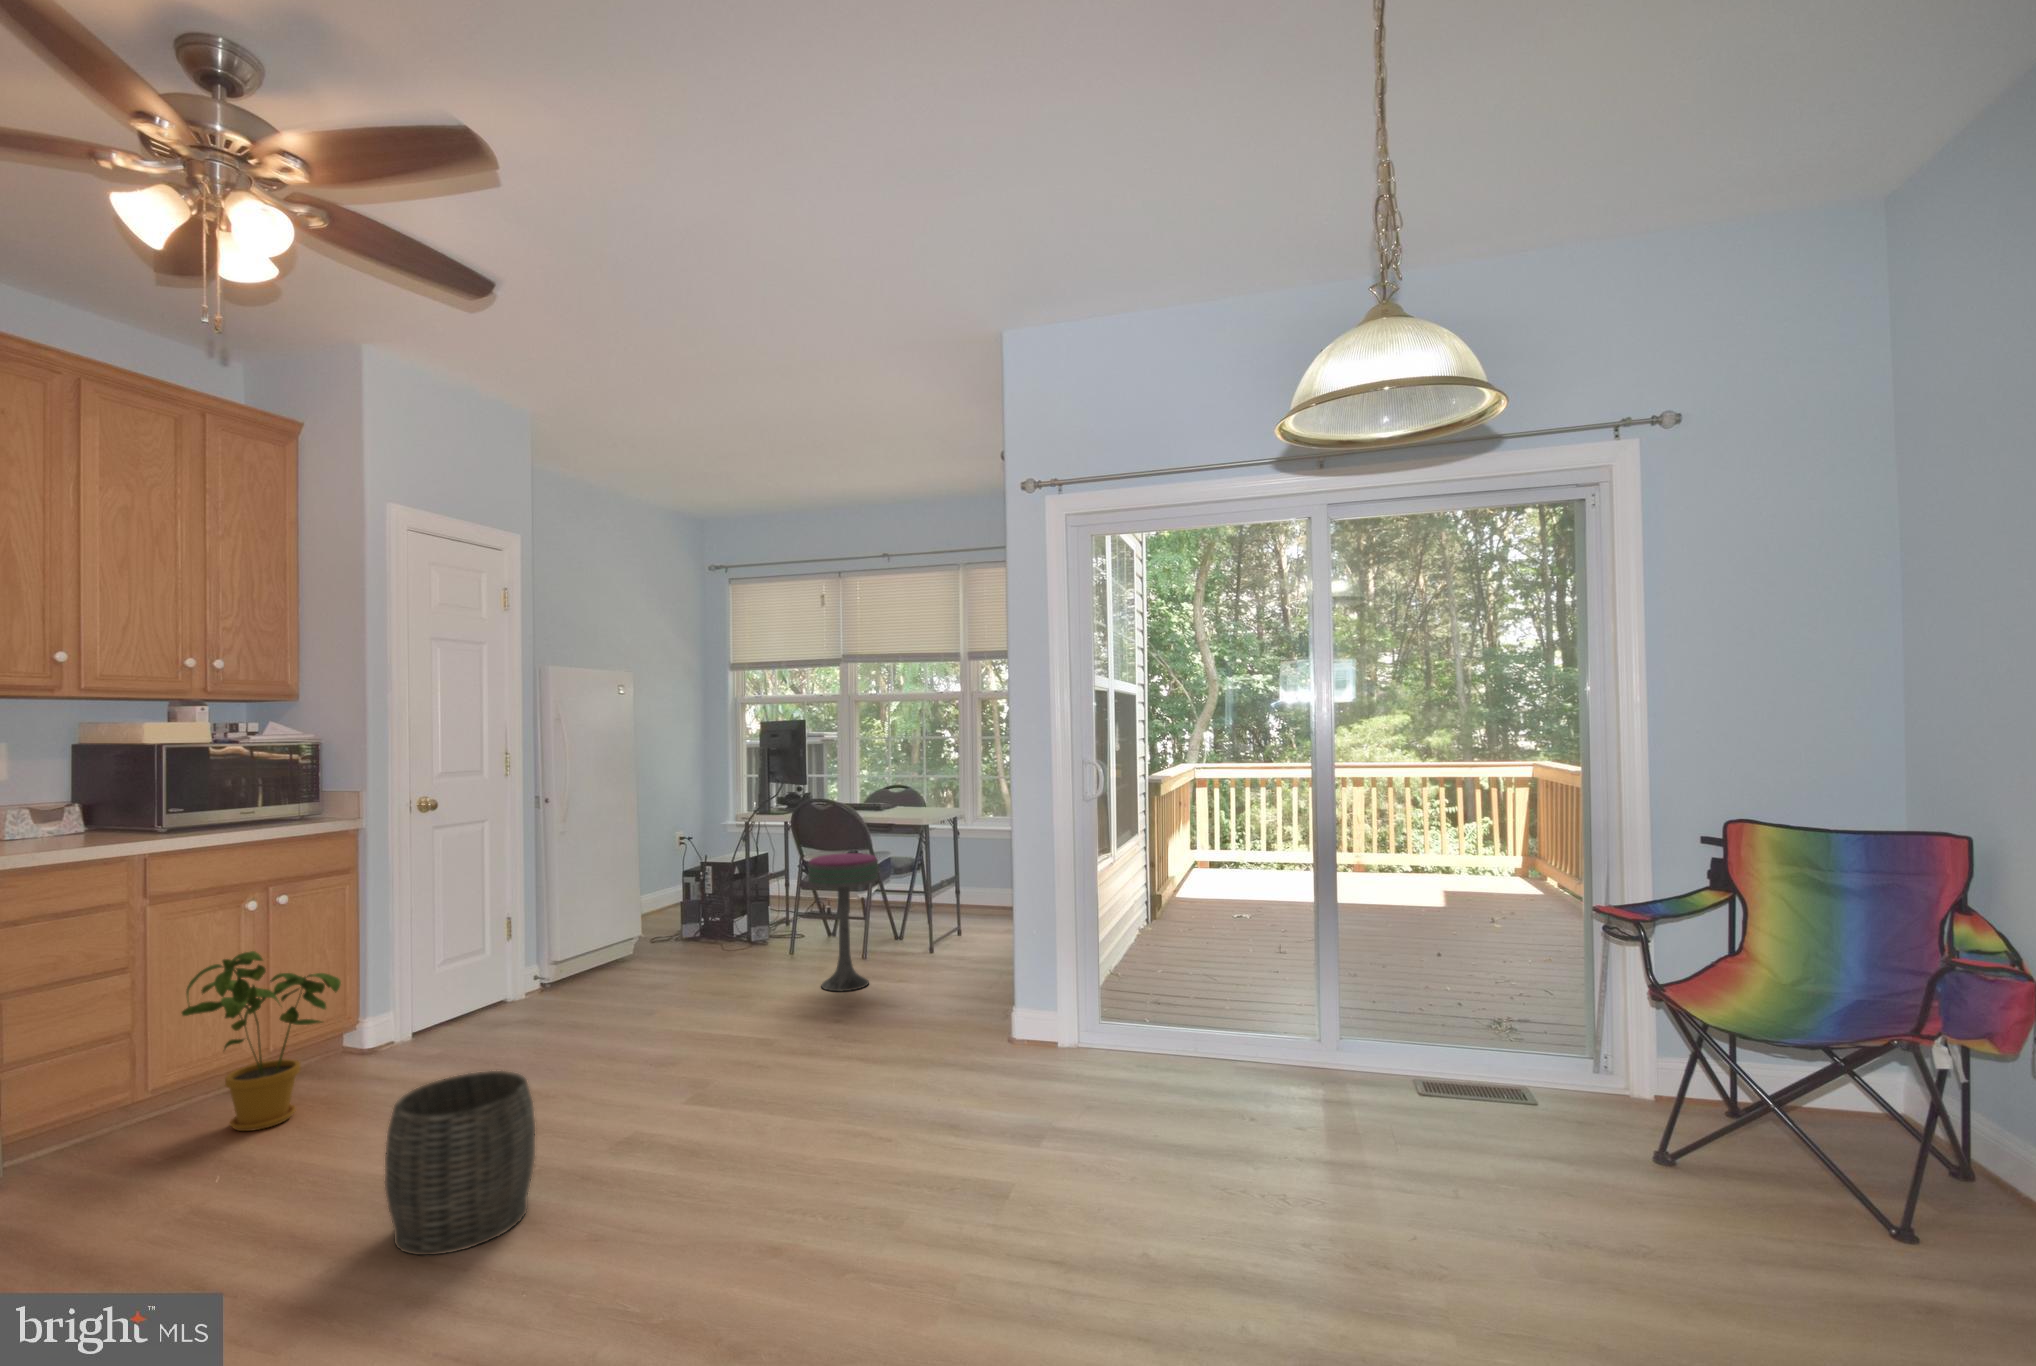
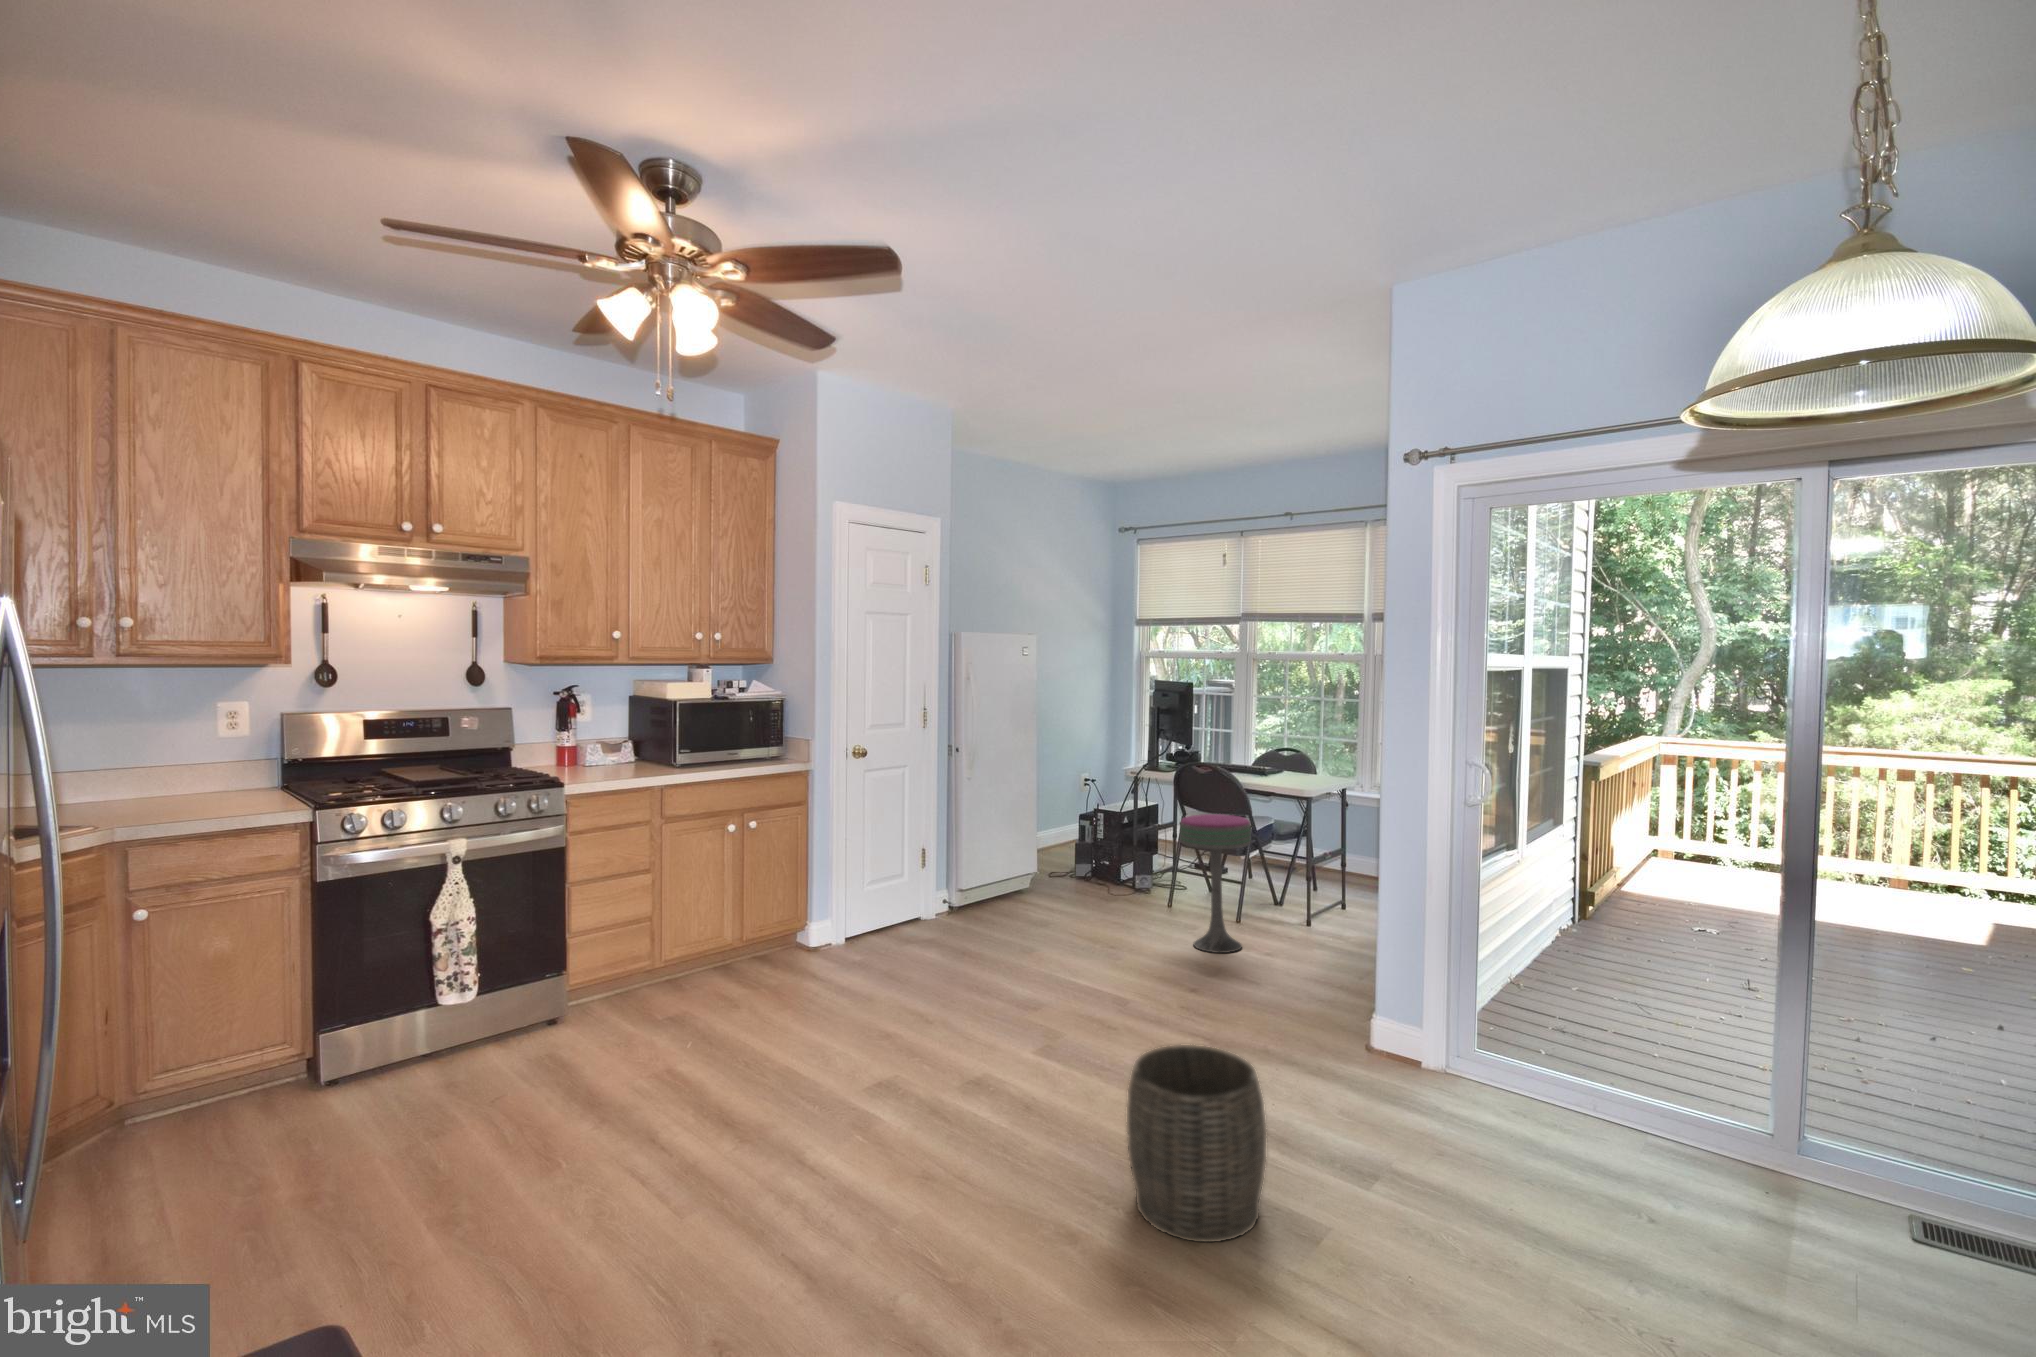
house plant: present [182,951,341,1131] -> none [687,863,787,1004]
woven basket: present [385,1071,535,1255] -> present [1127,1045,1266,1242]

